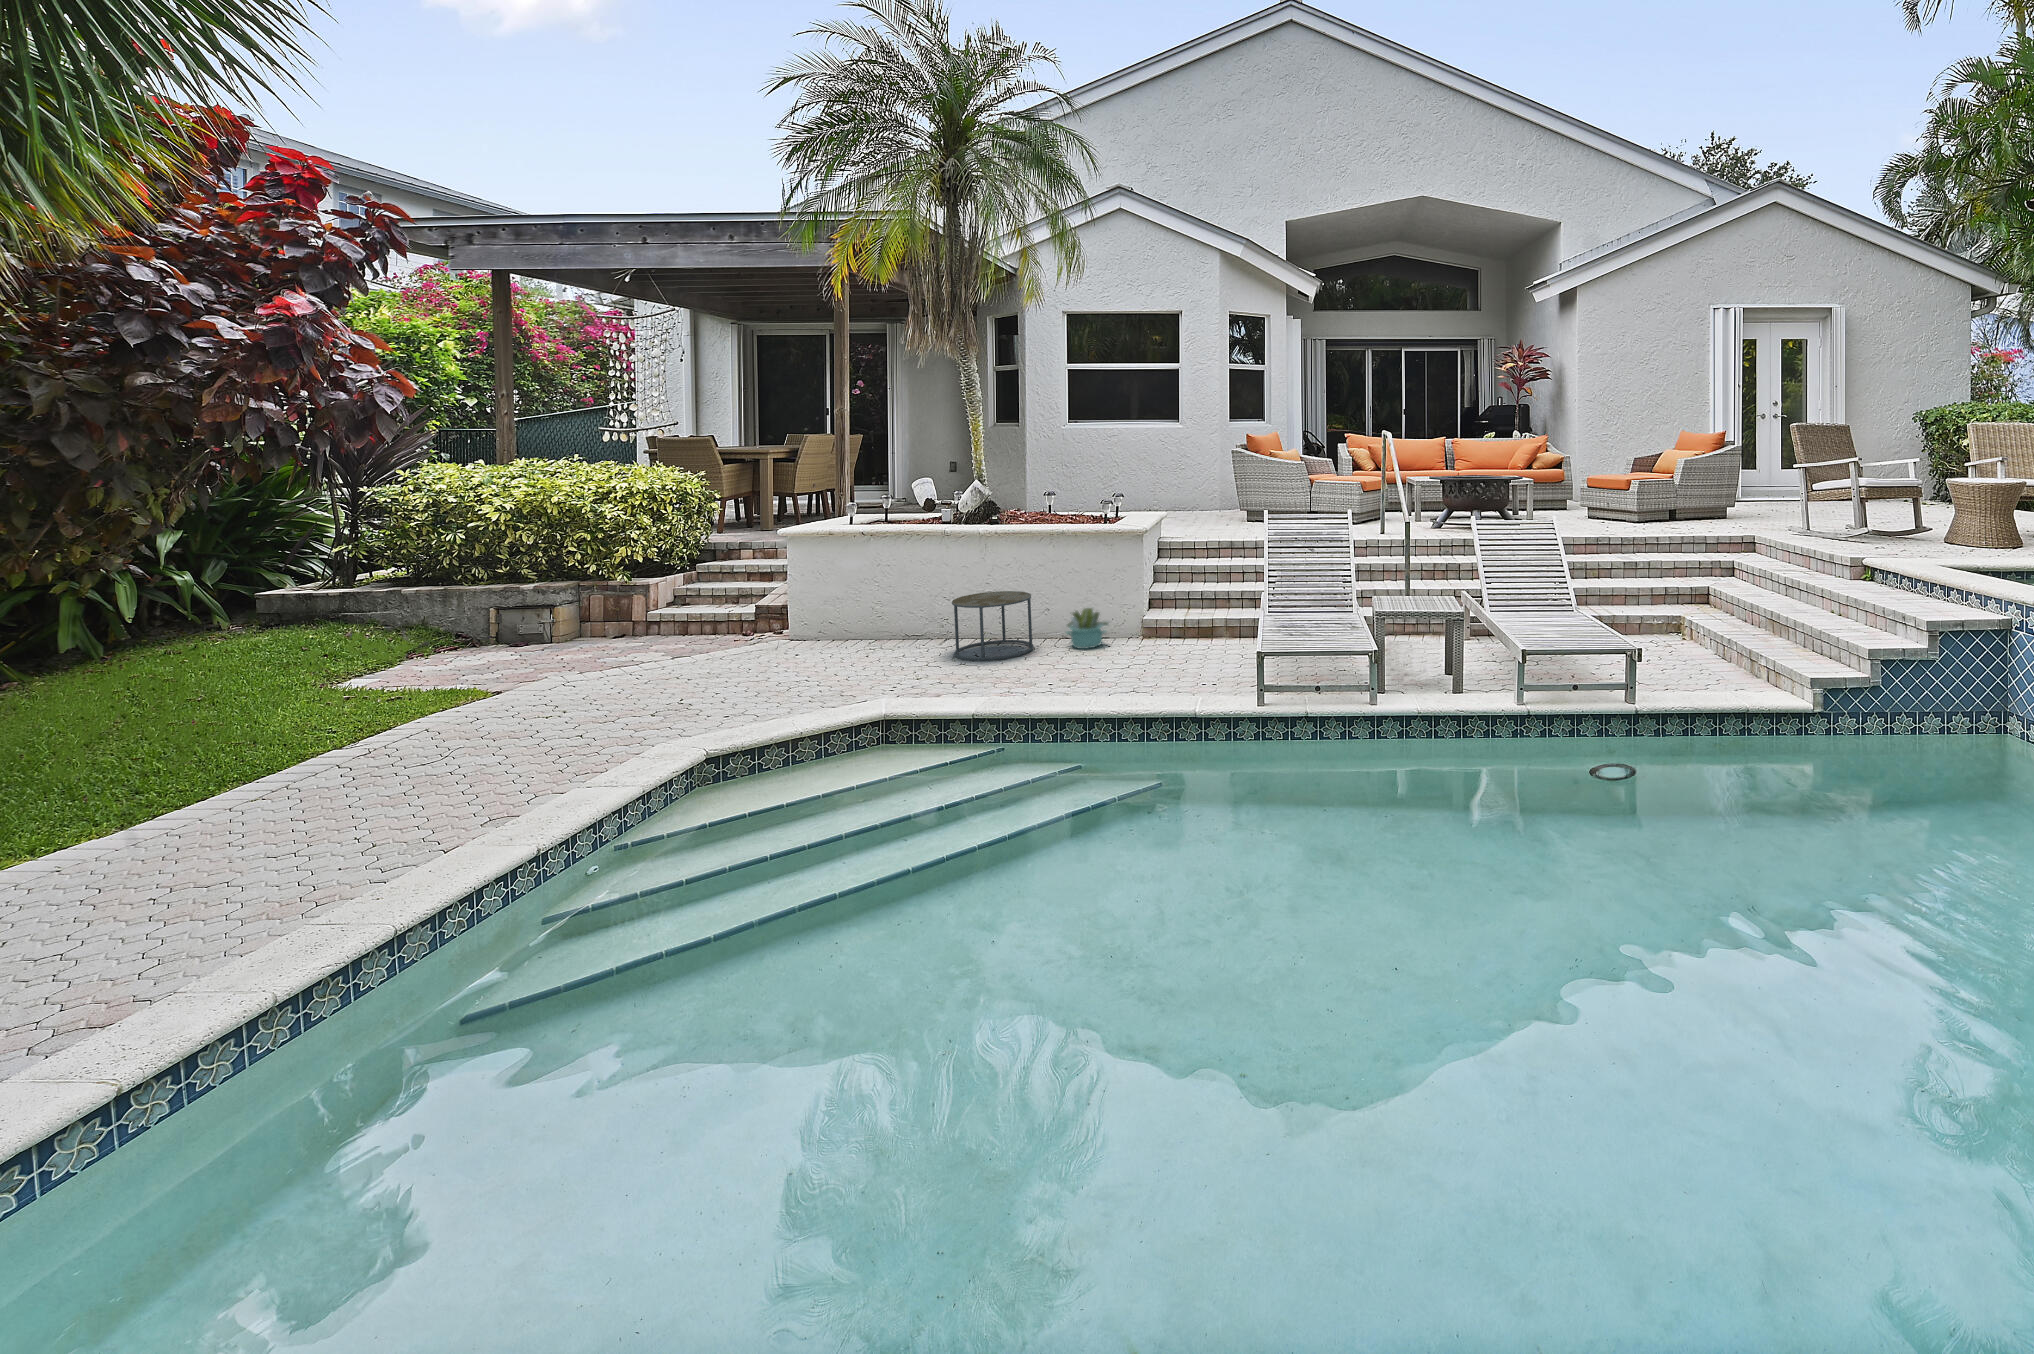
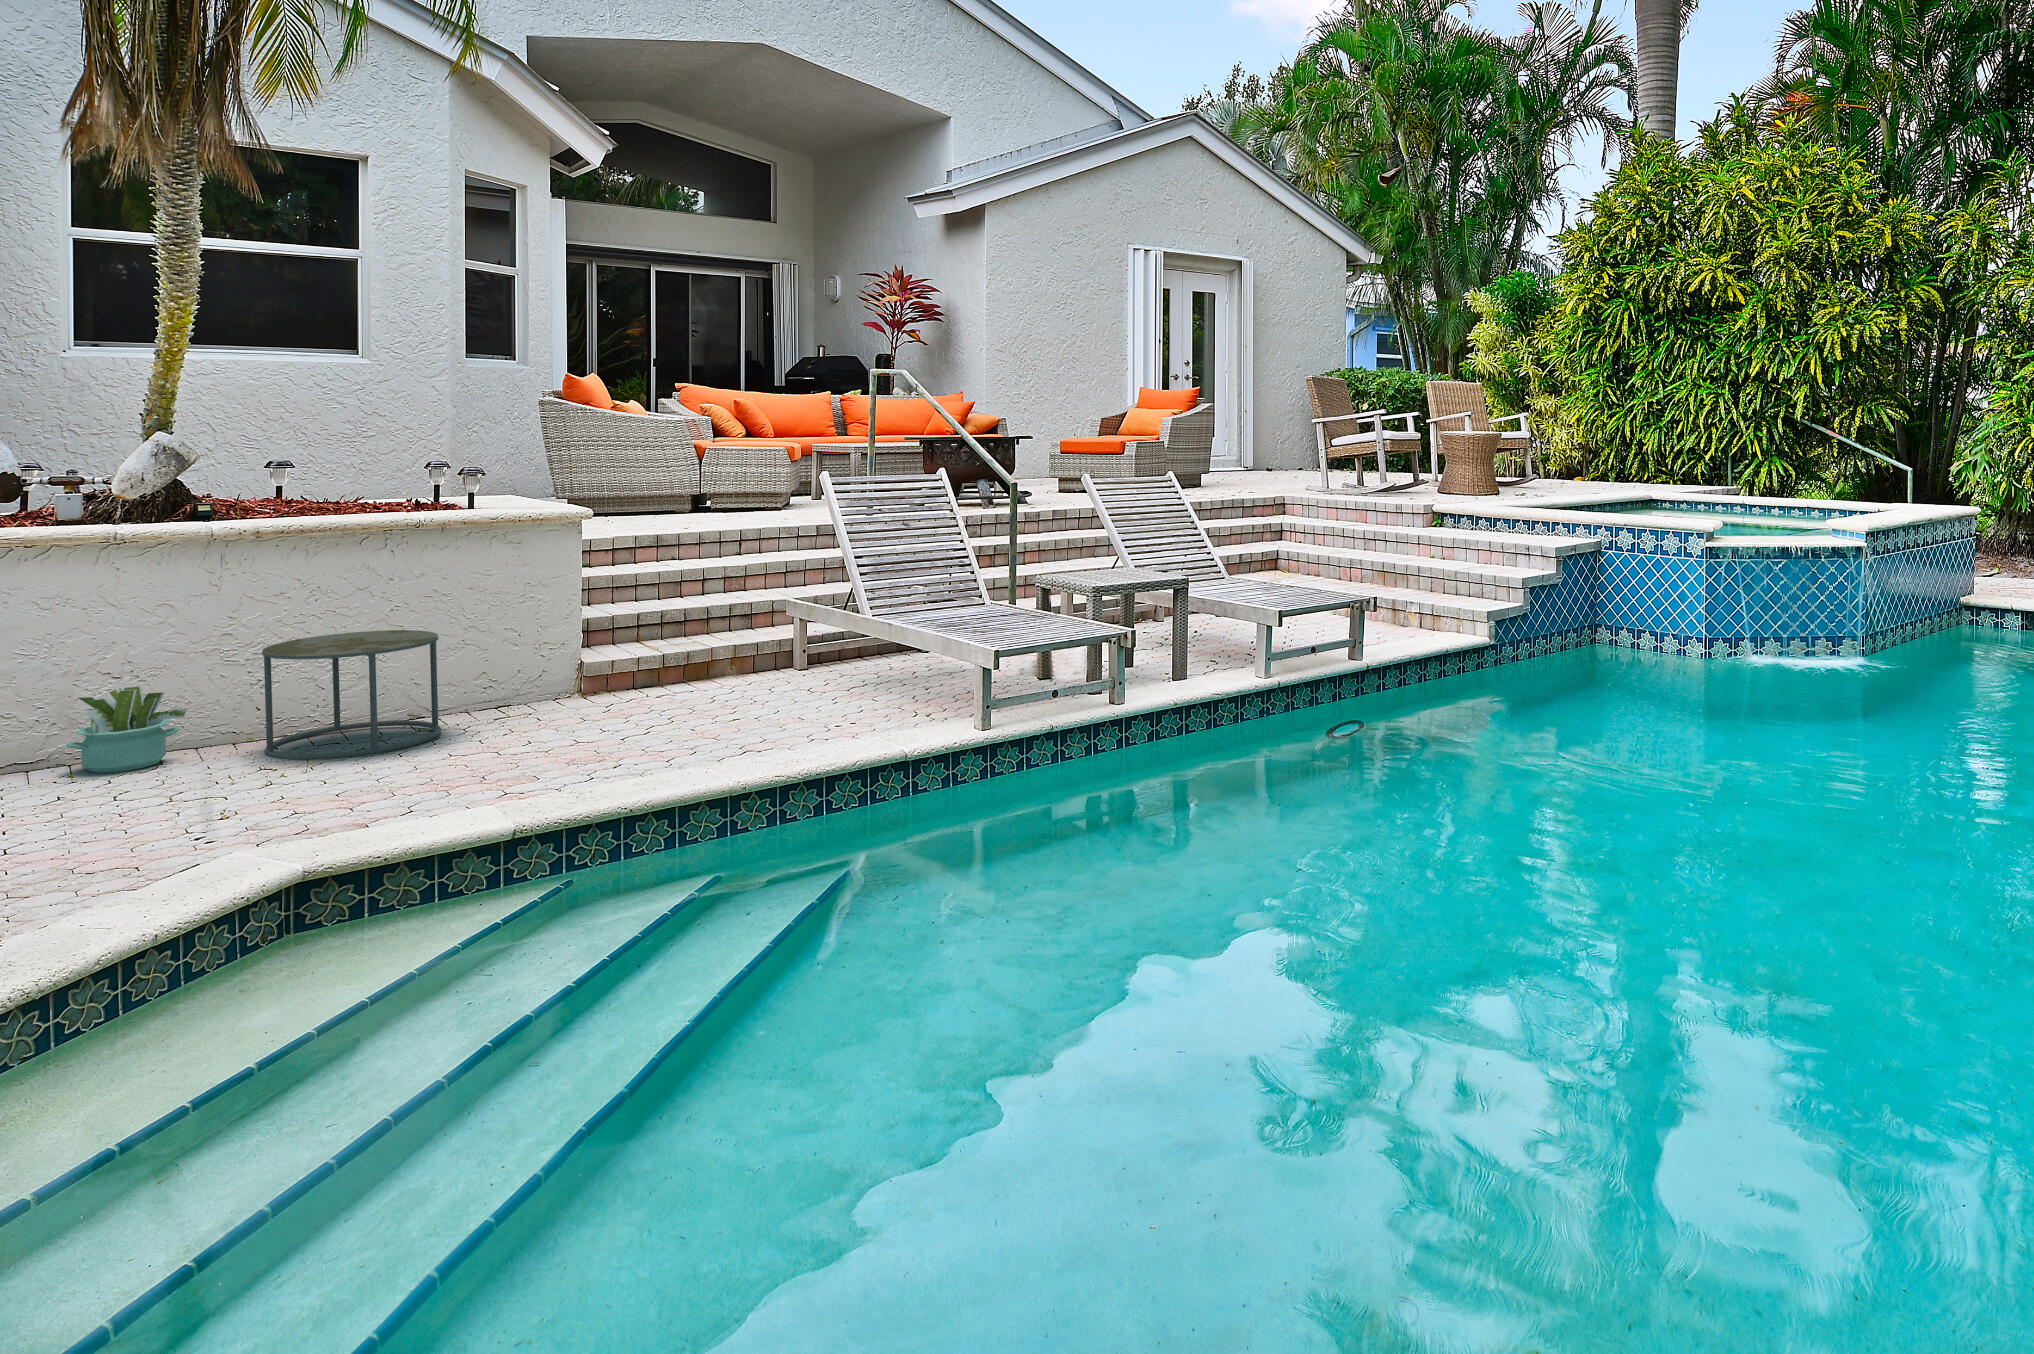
decorative plant: present [1067,608,1109,649] -> present [66,686,188,773]

